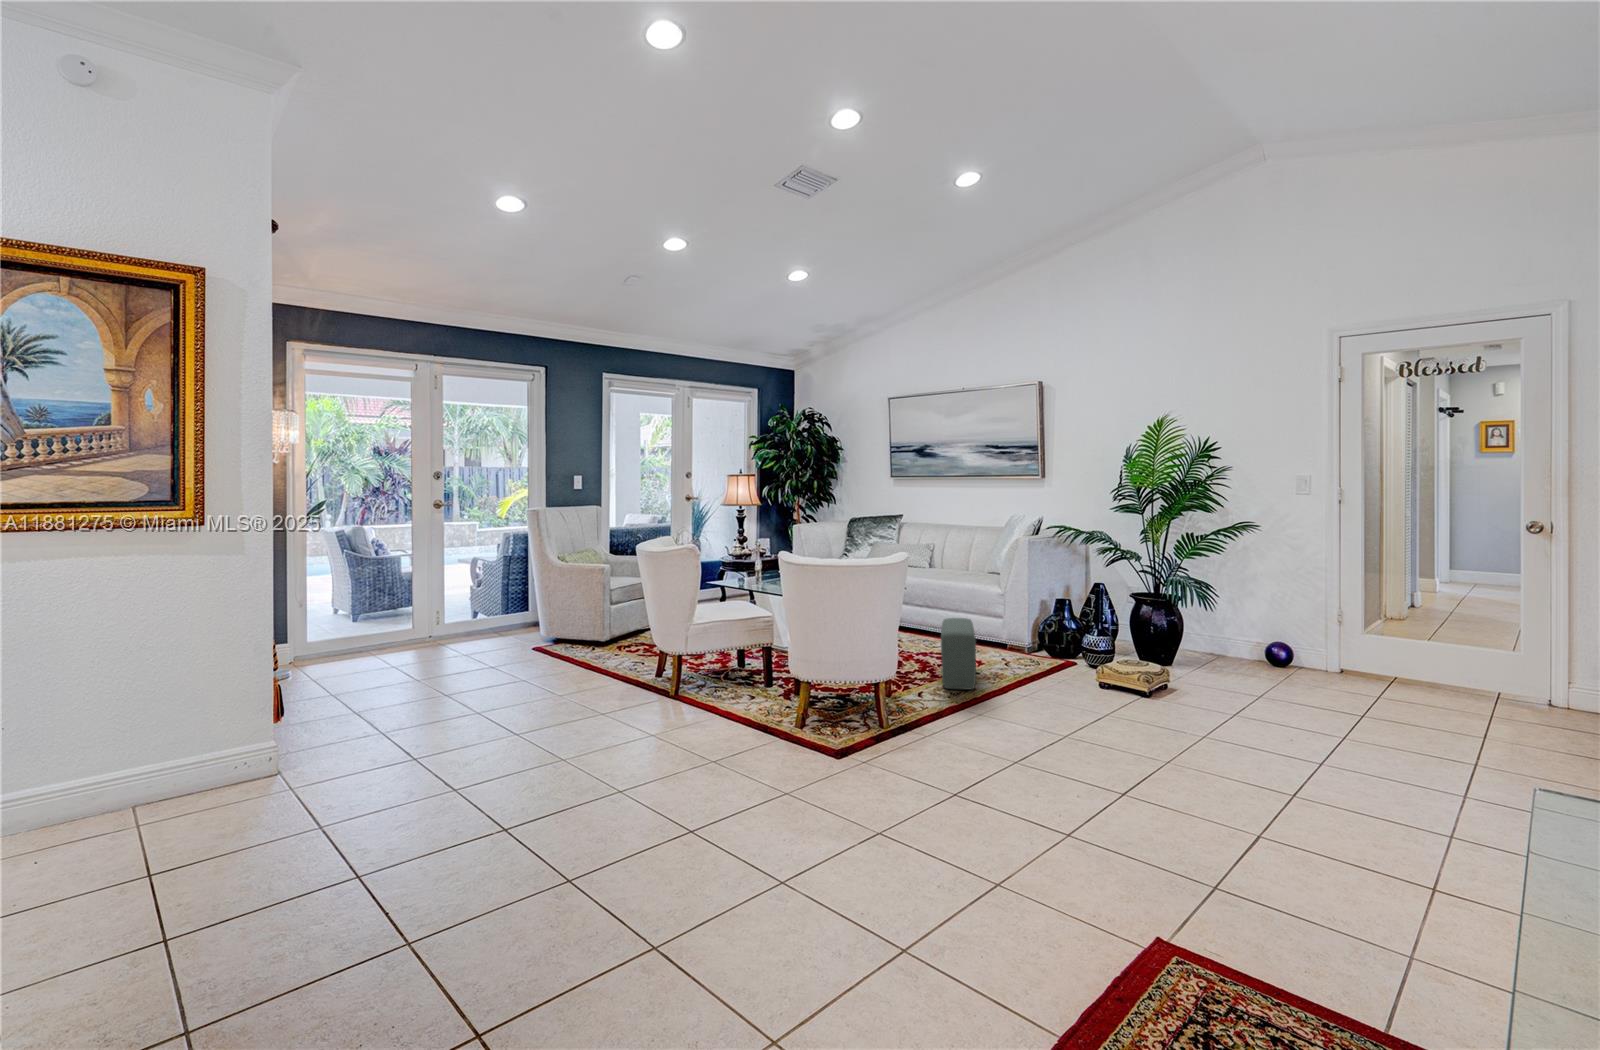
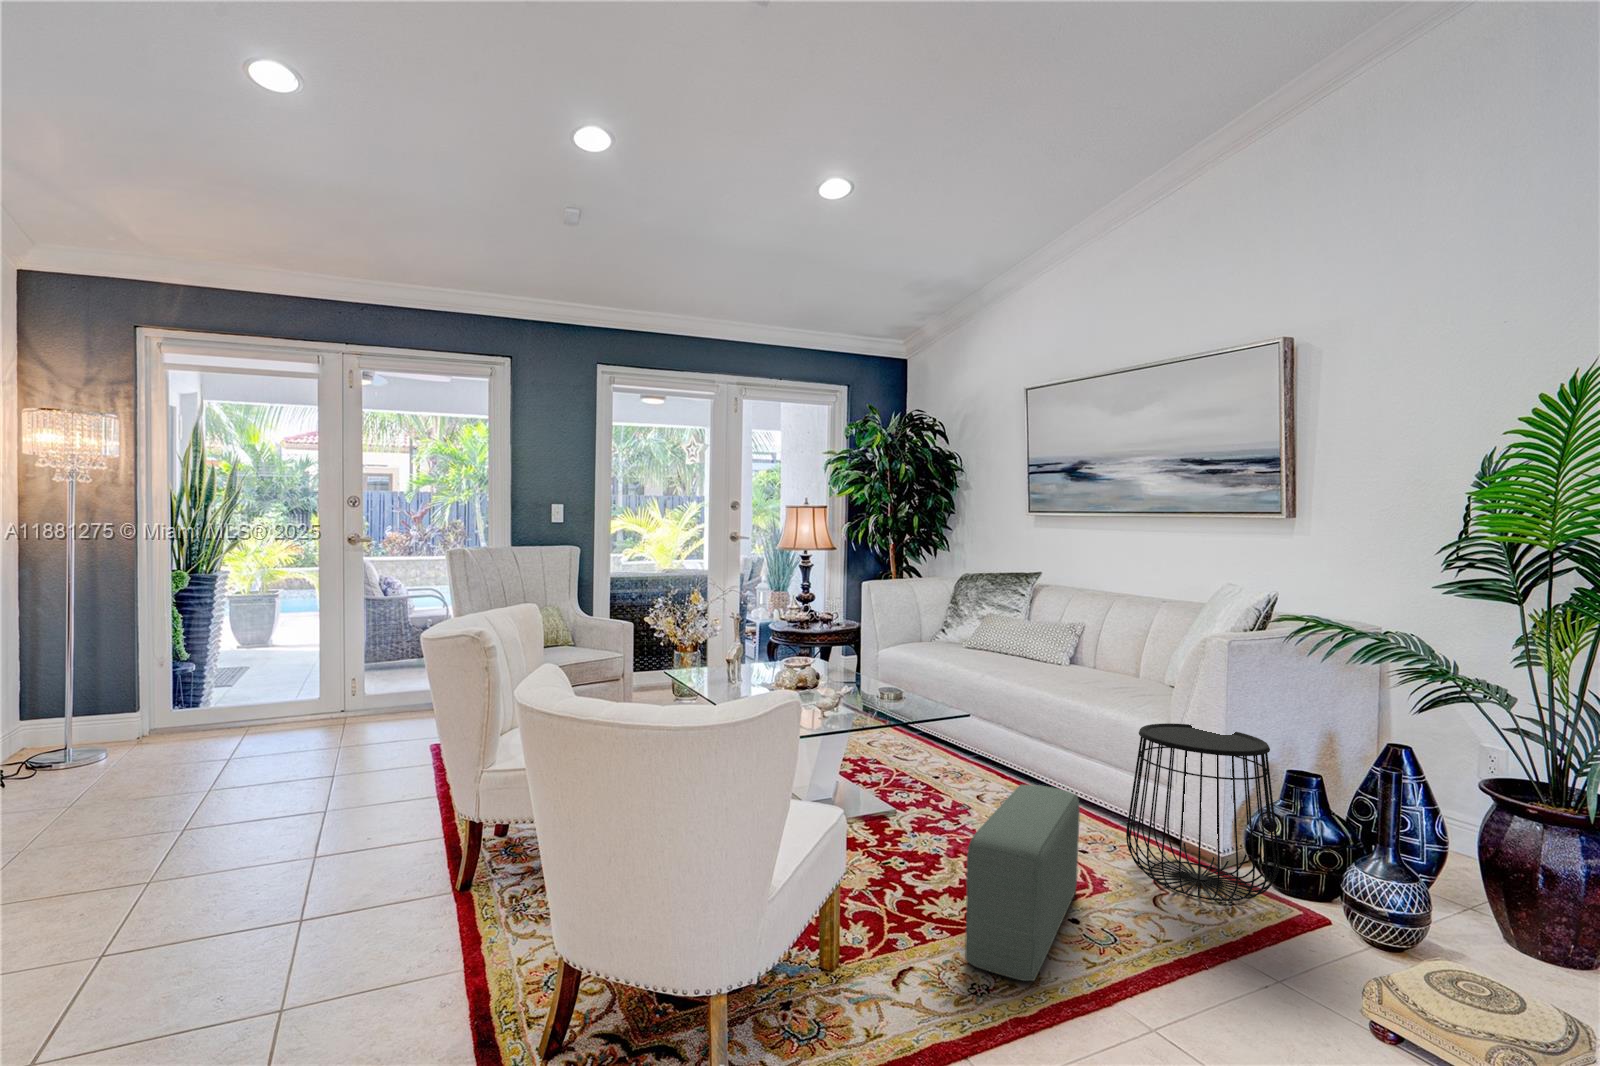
side table: none [987,585,1054,661] -> present [1126,723,1279,901]

